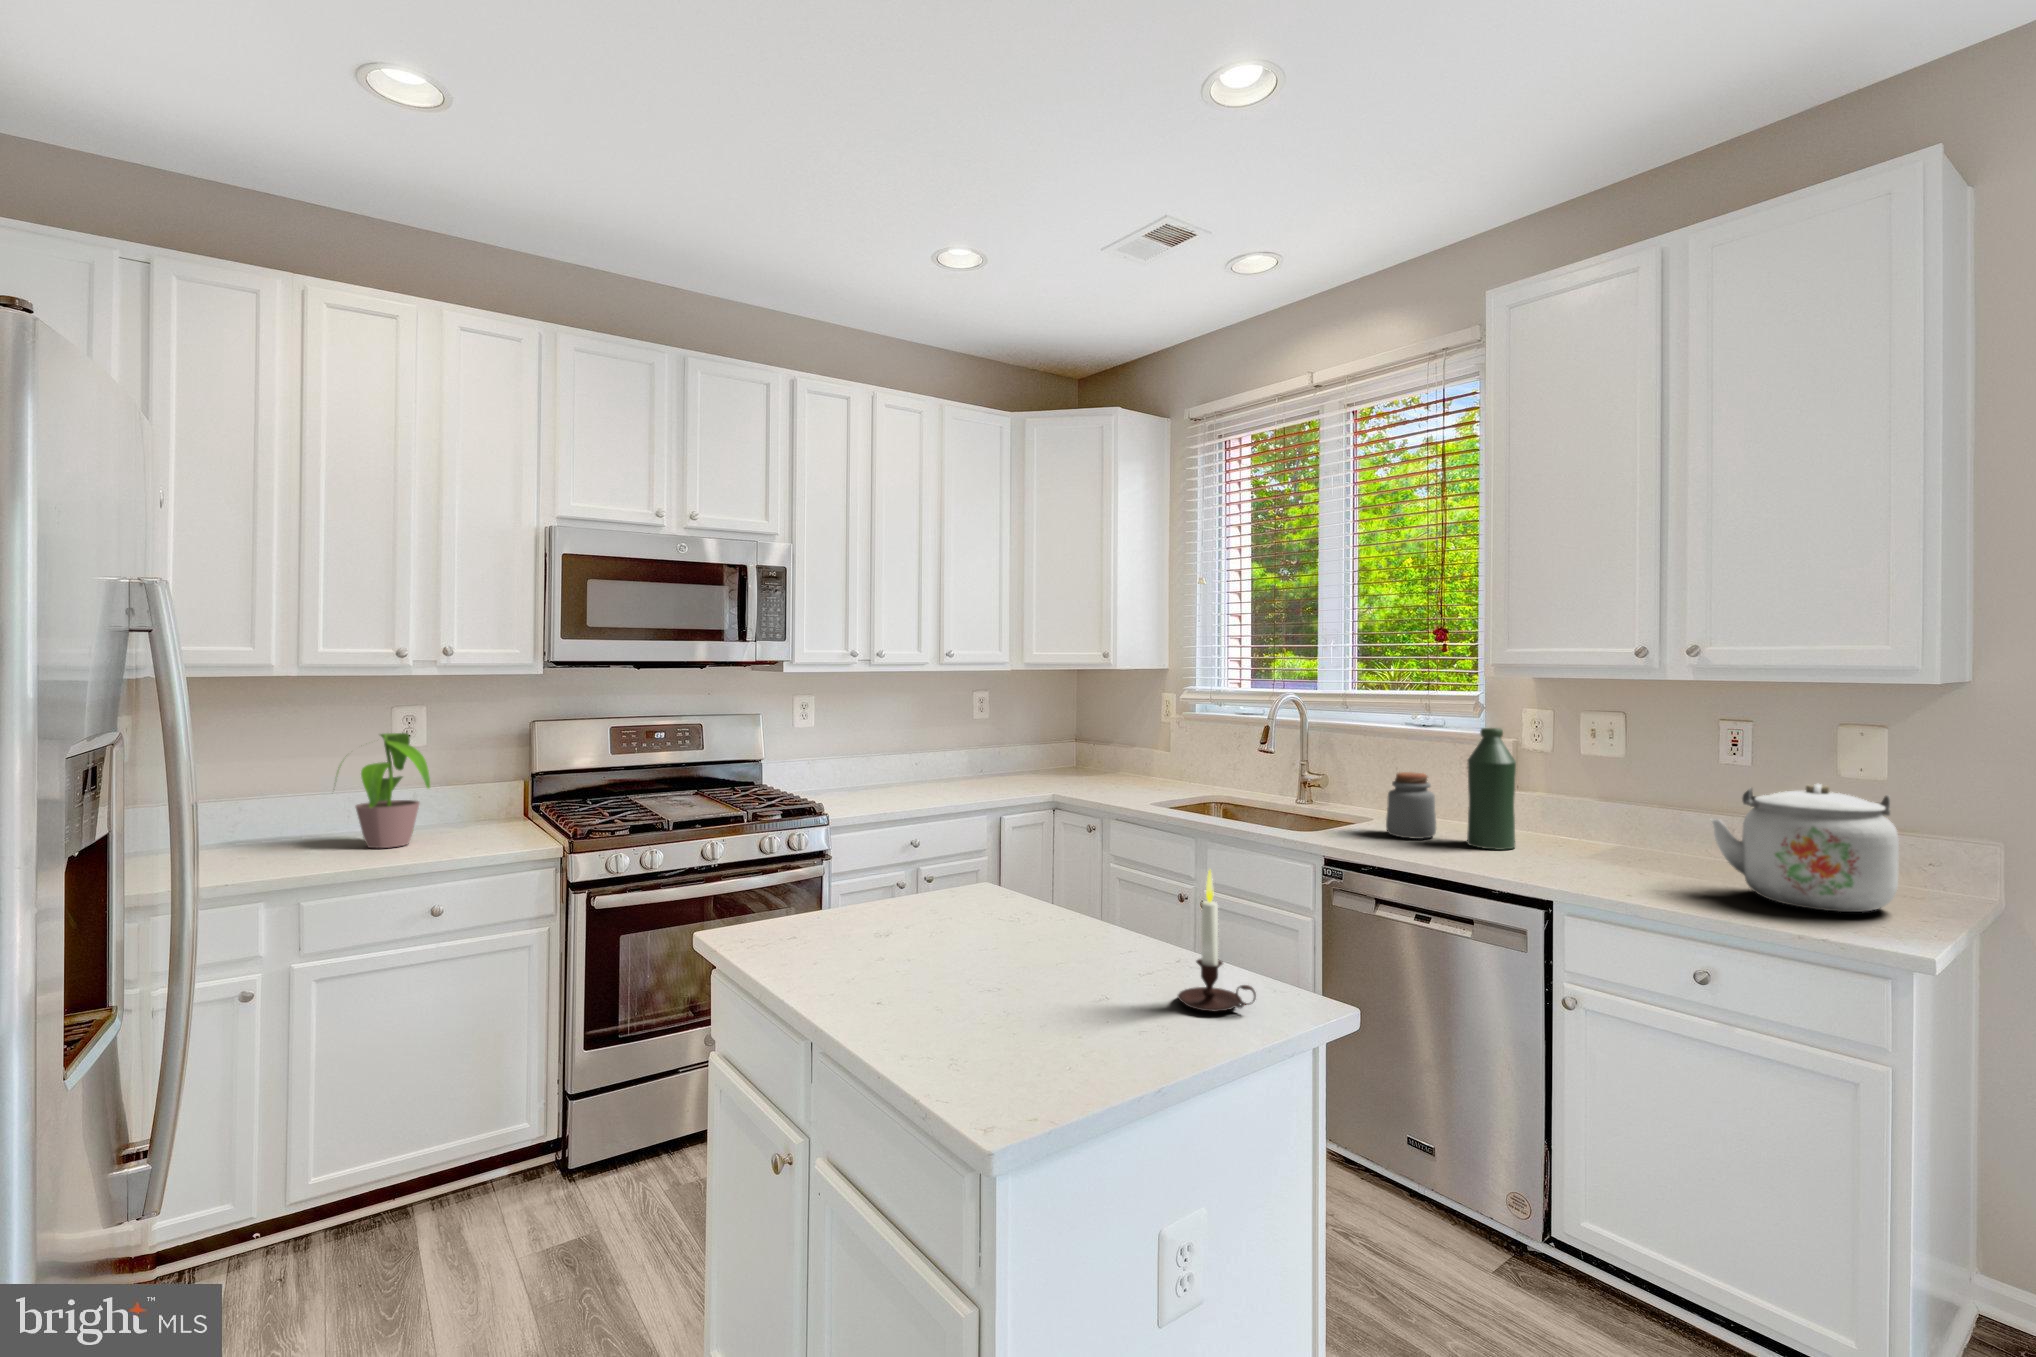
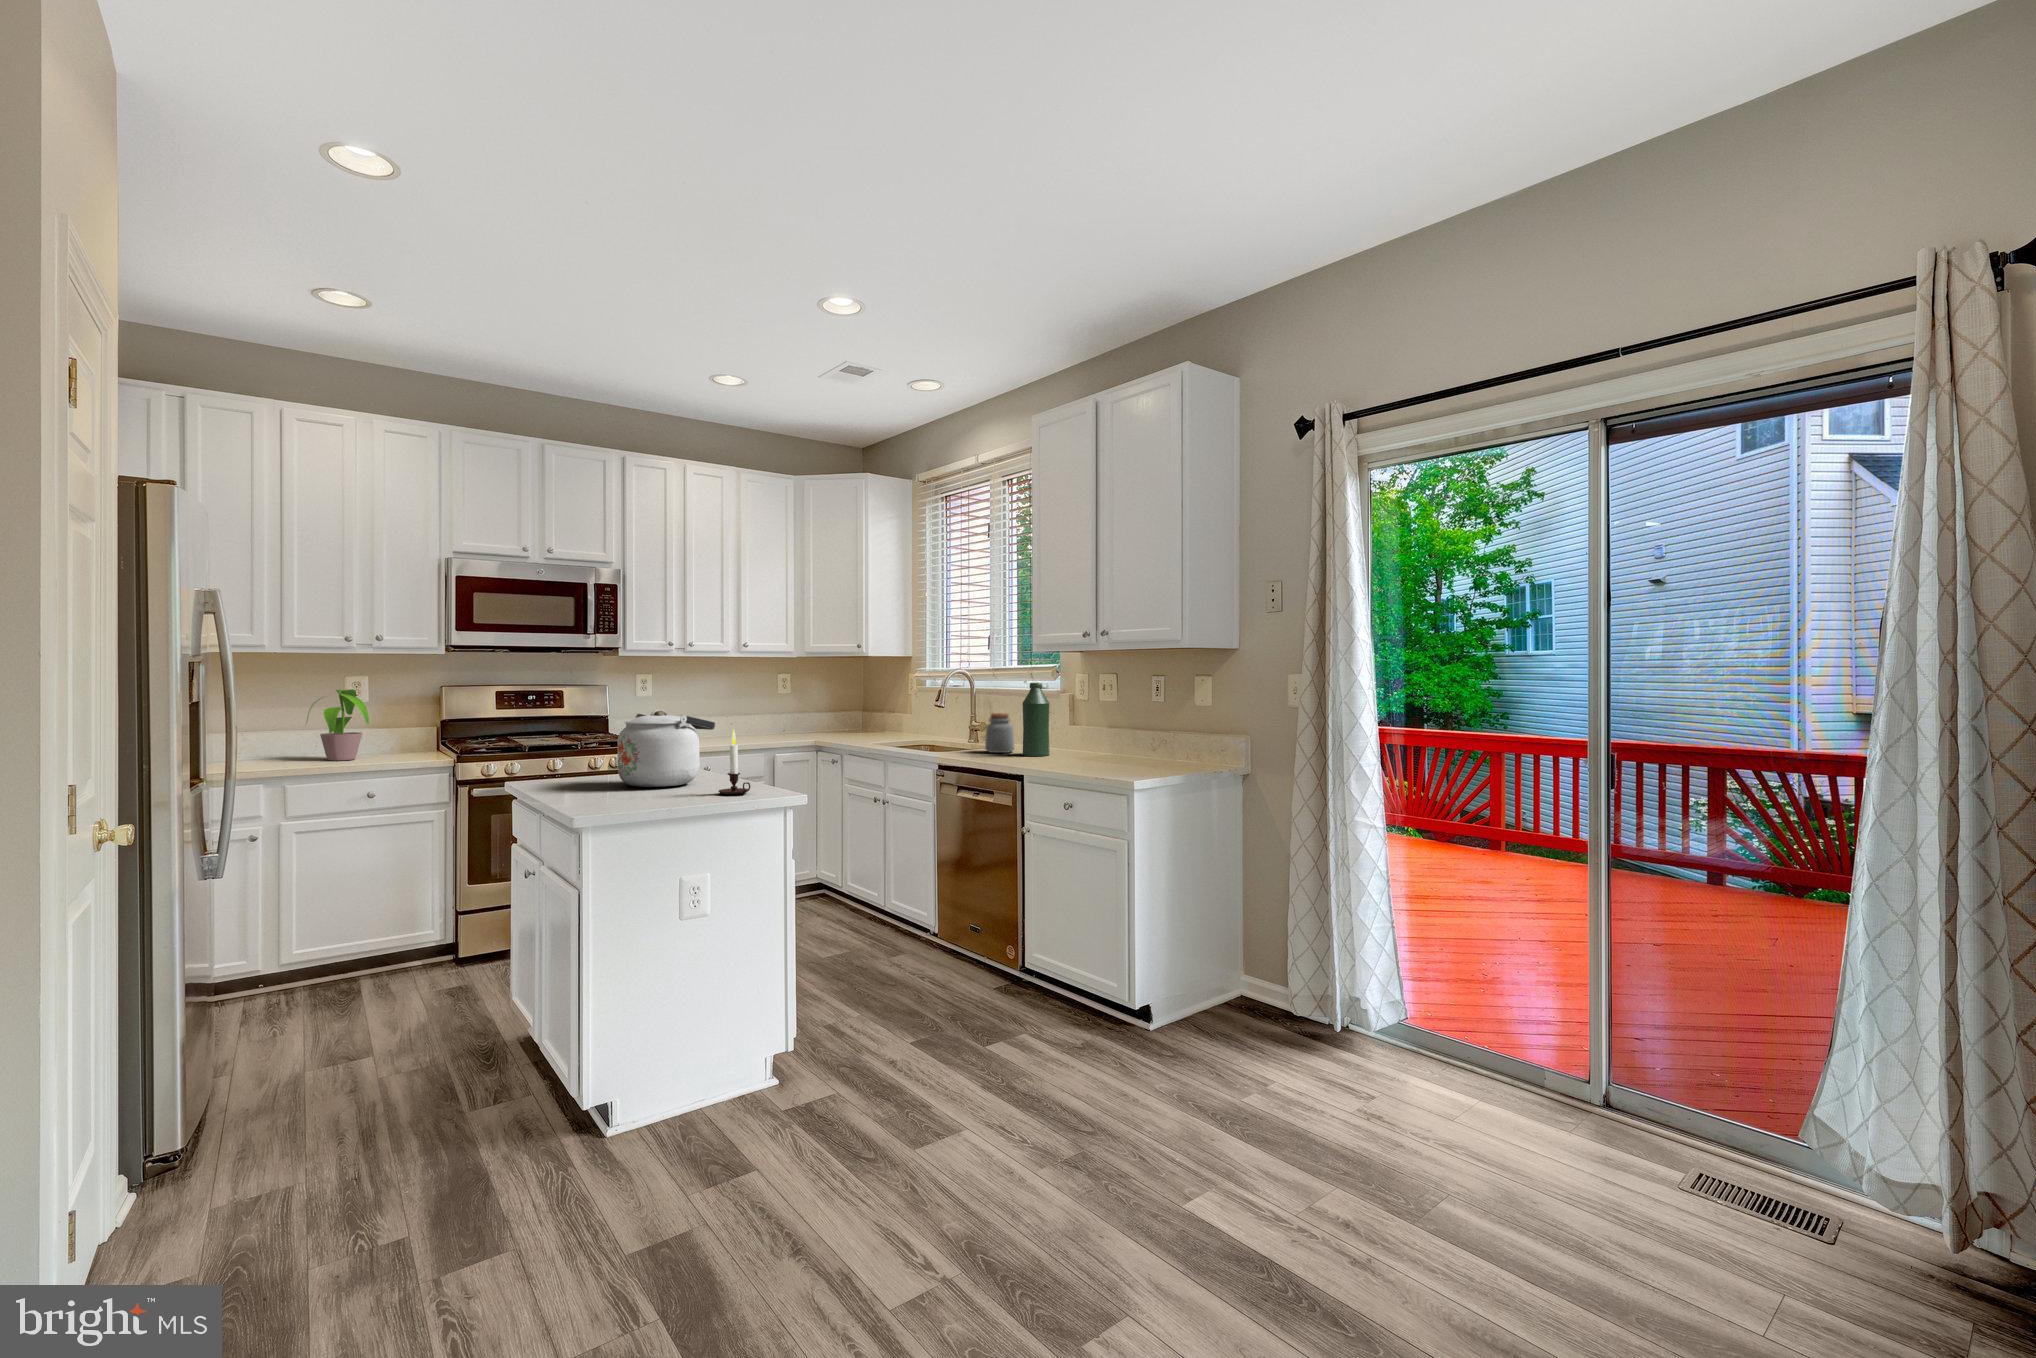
kettle: present [1712,784,1899,912] -> present [618,710,715,787]

